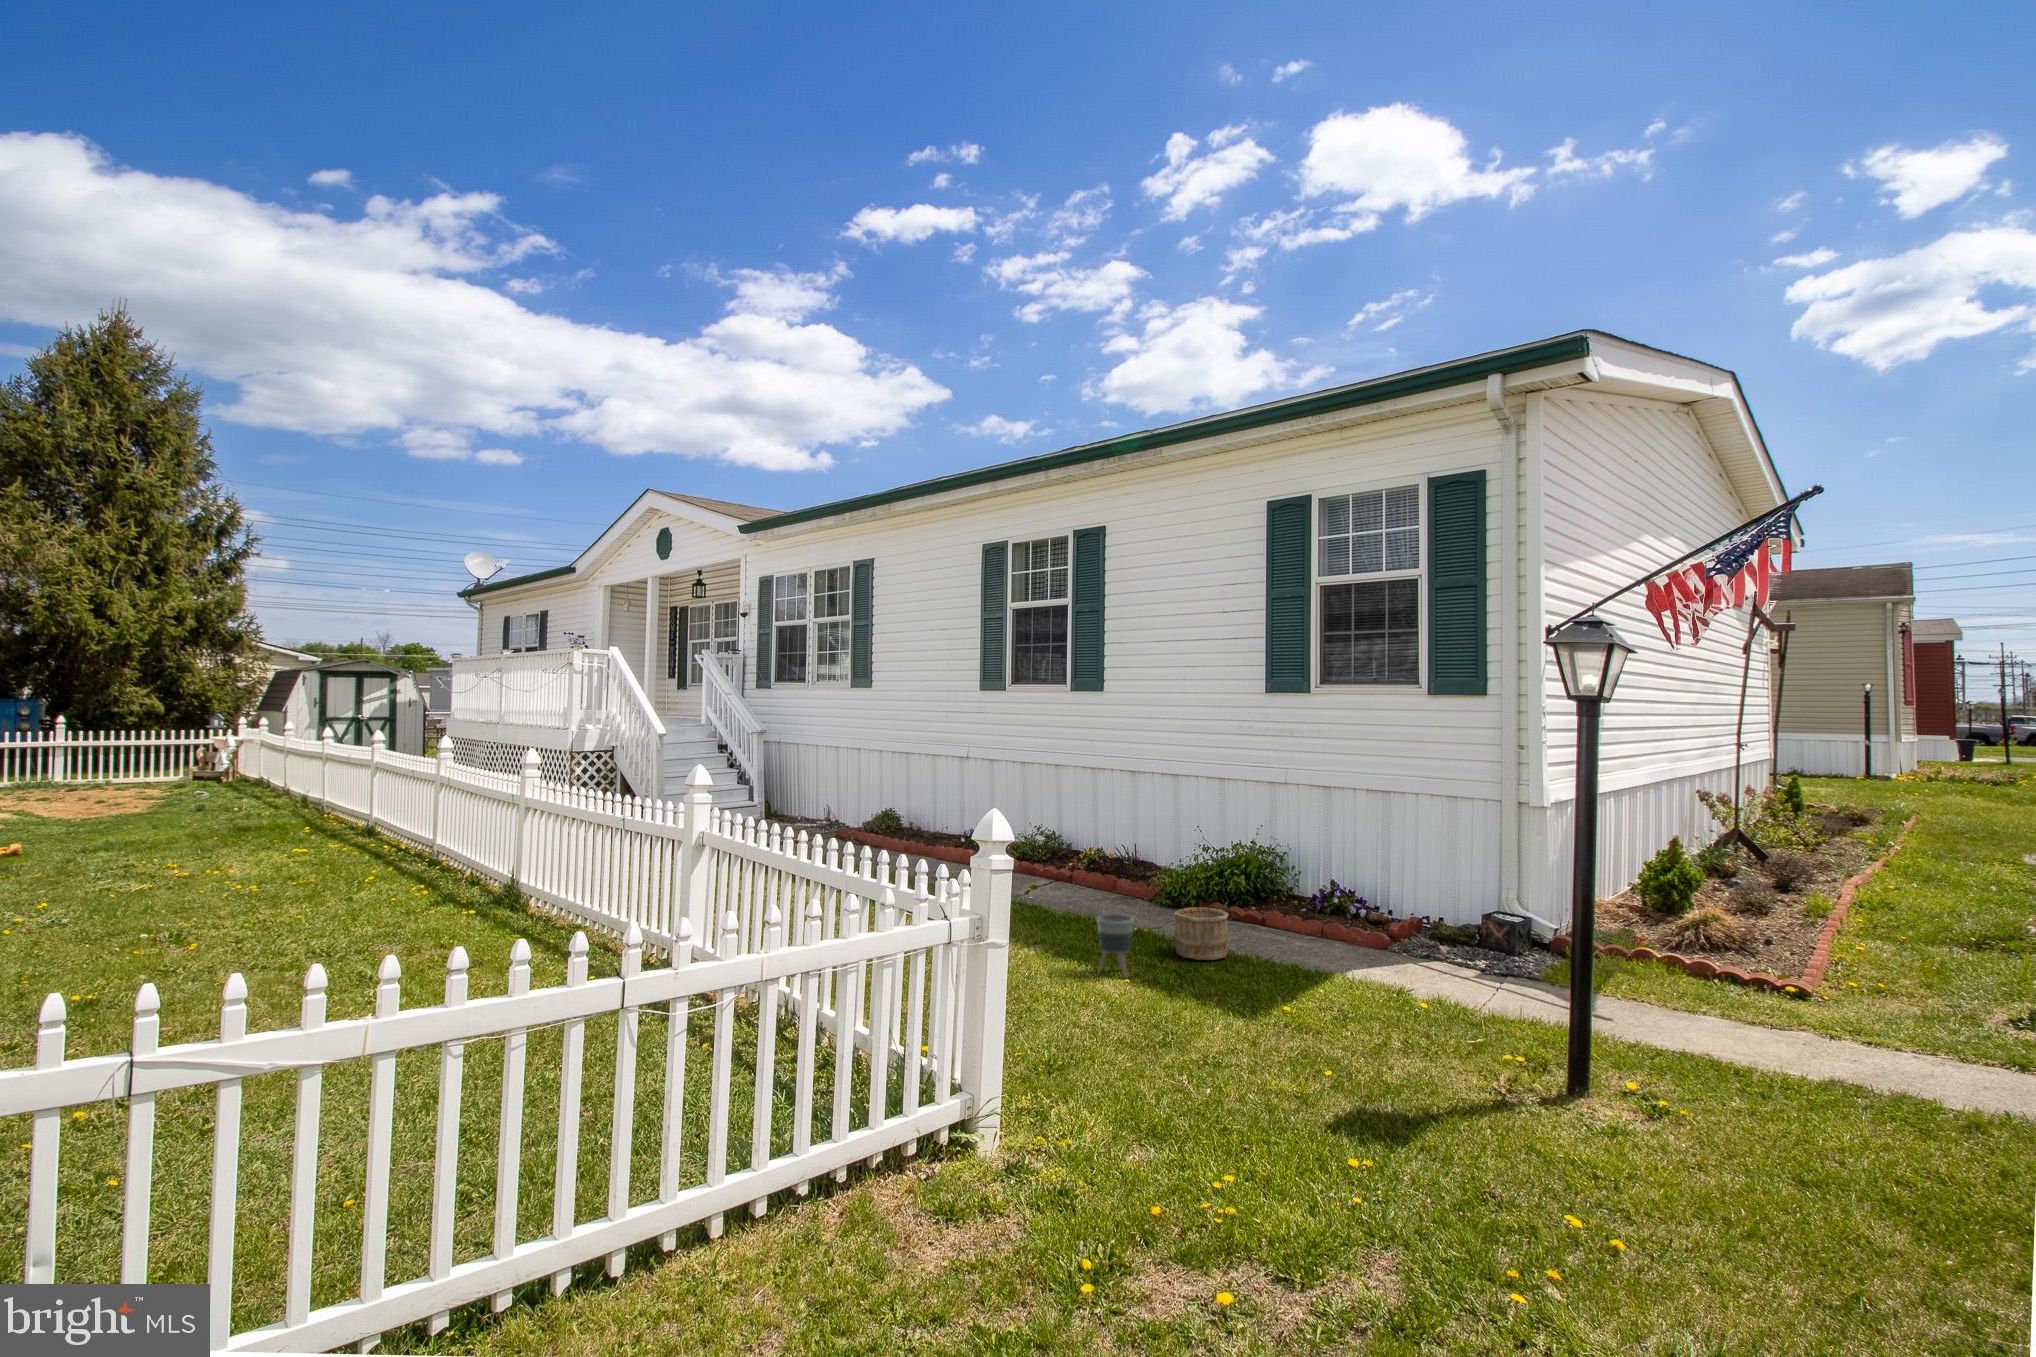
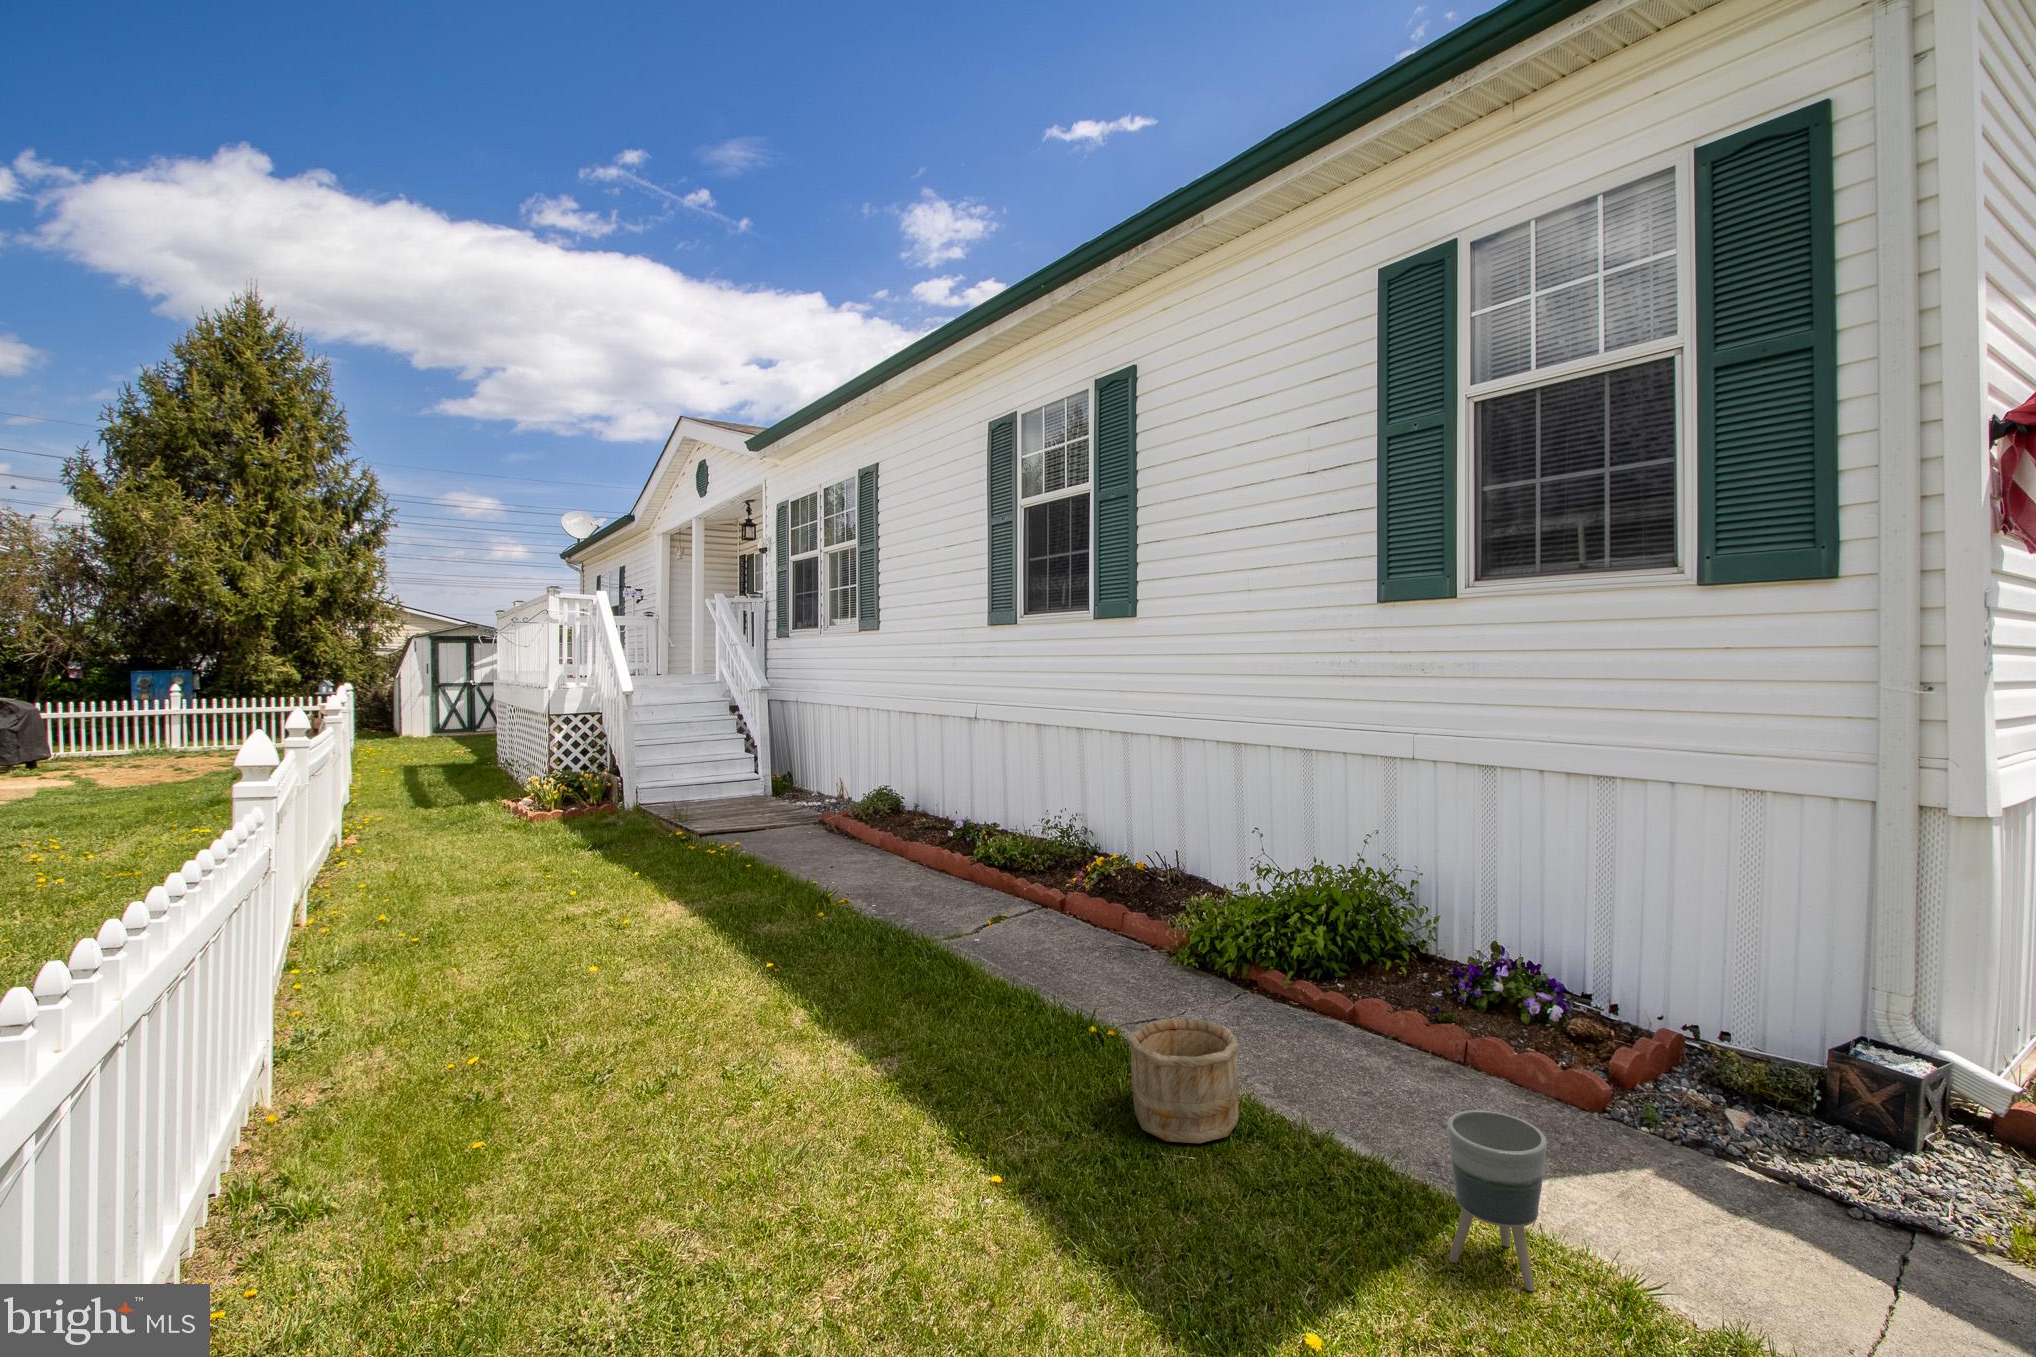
planter: present [1097,914,1134,978] -> present [1447,1110,1547,1291]

